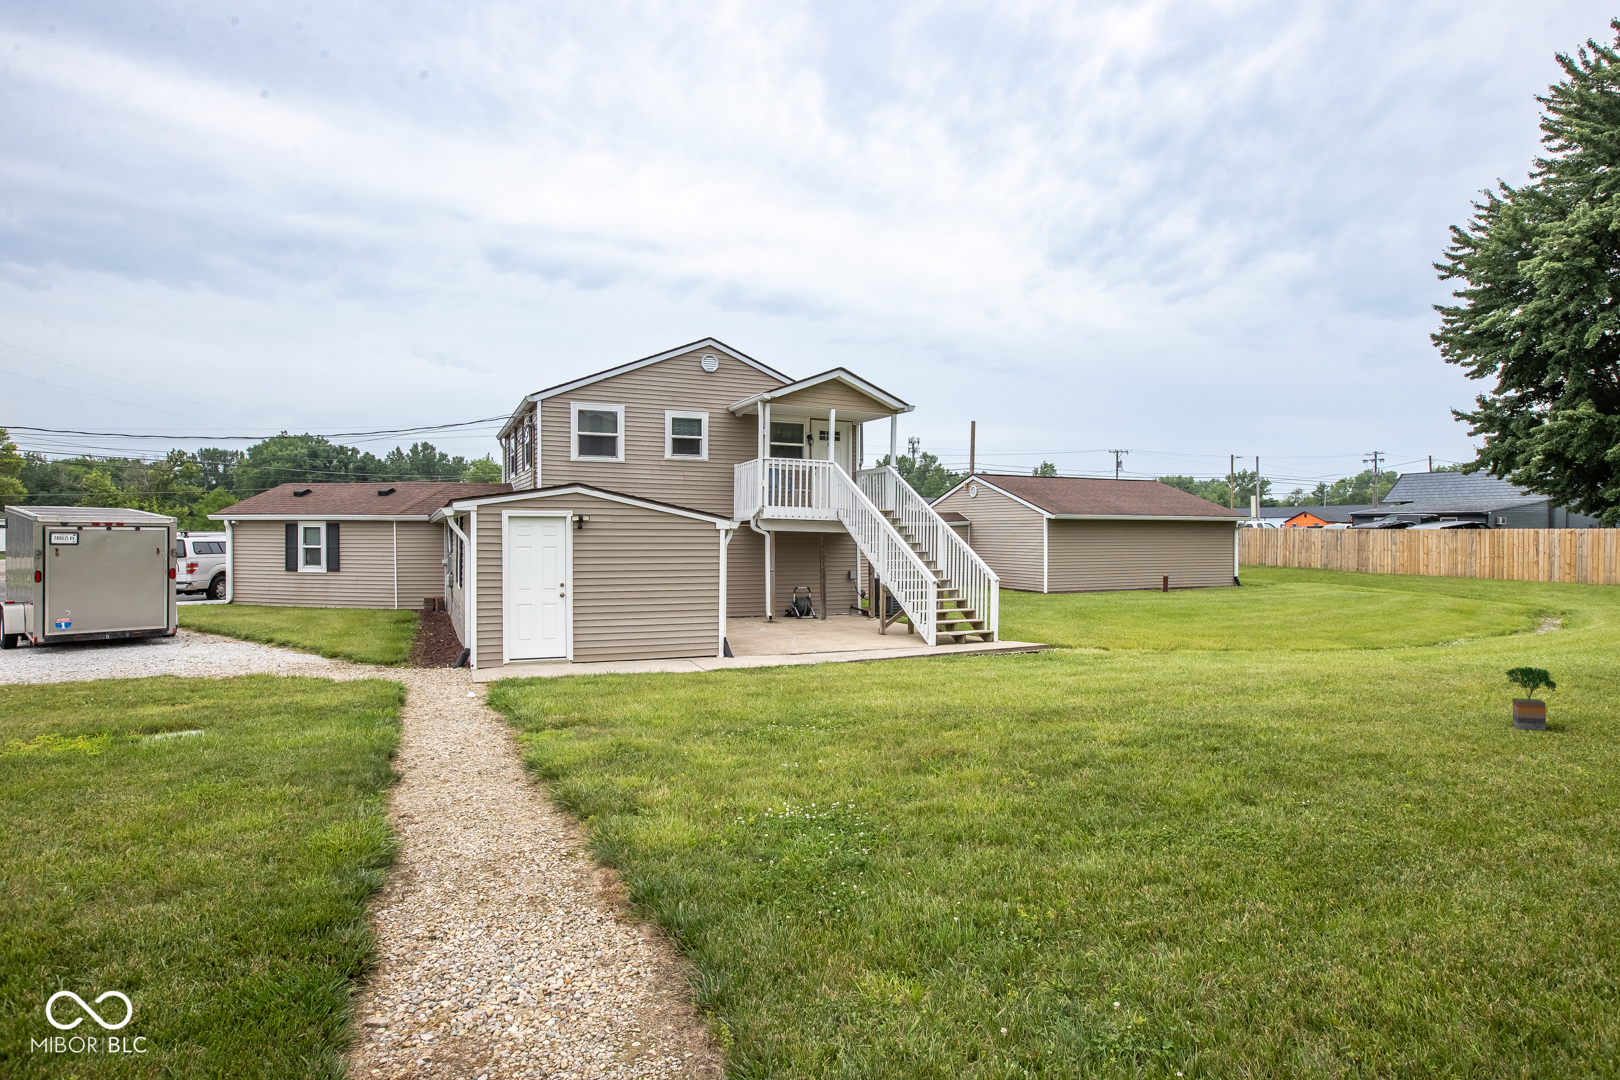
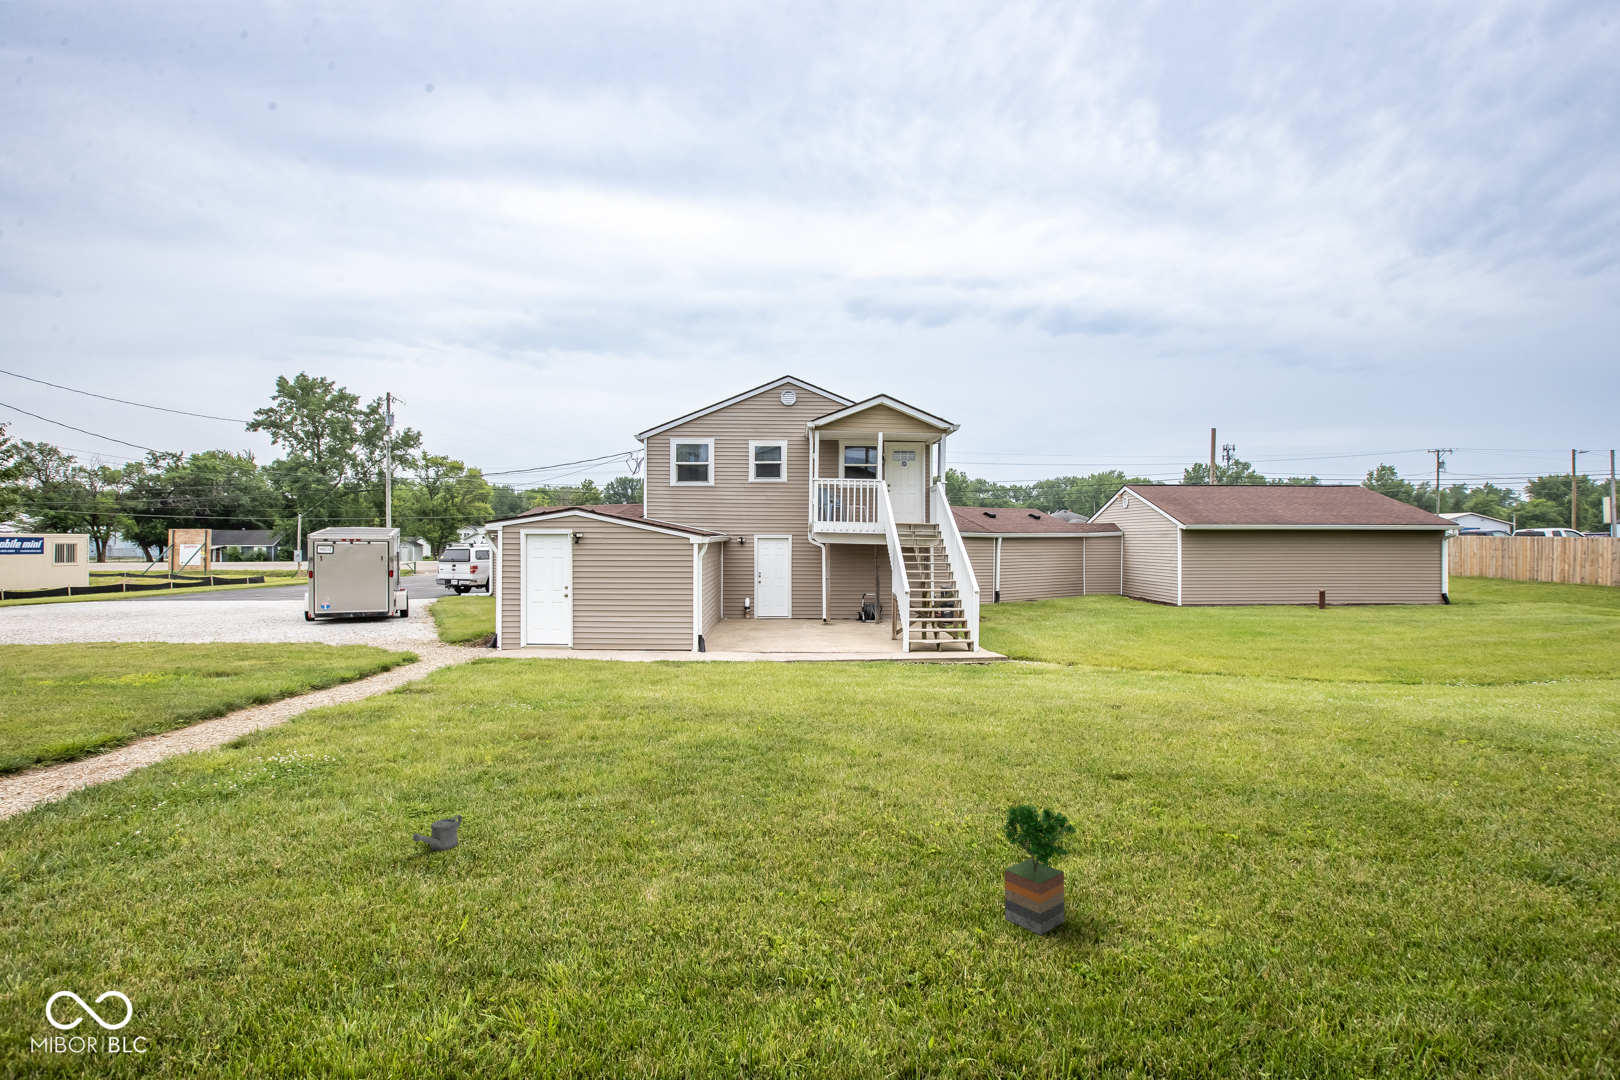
watering can: none [1162,724,1194,746] -> present [413,815,462,851]

